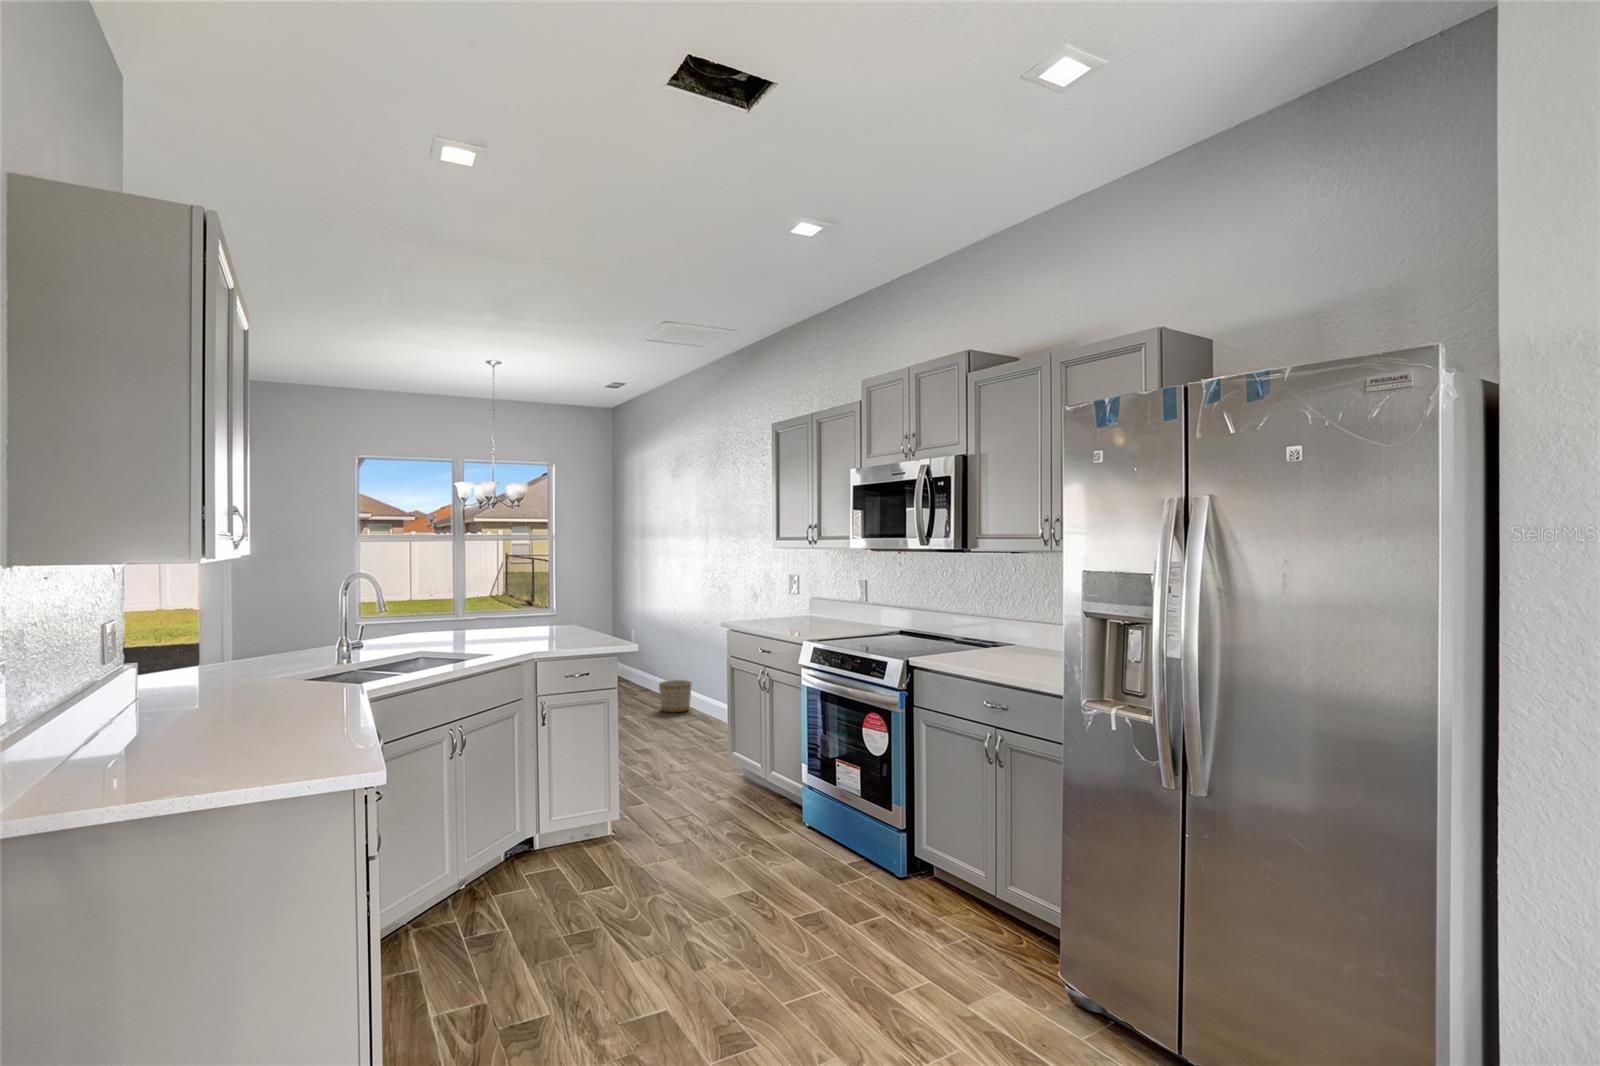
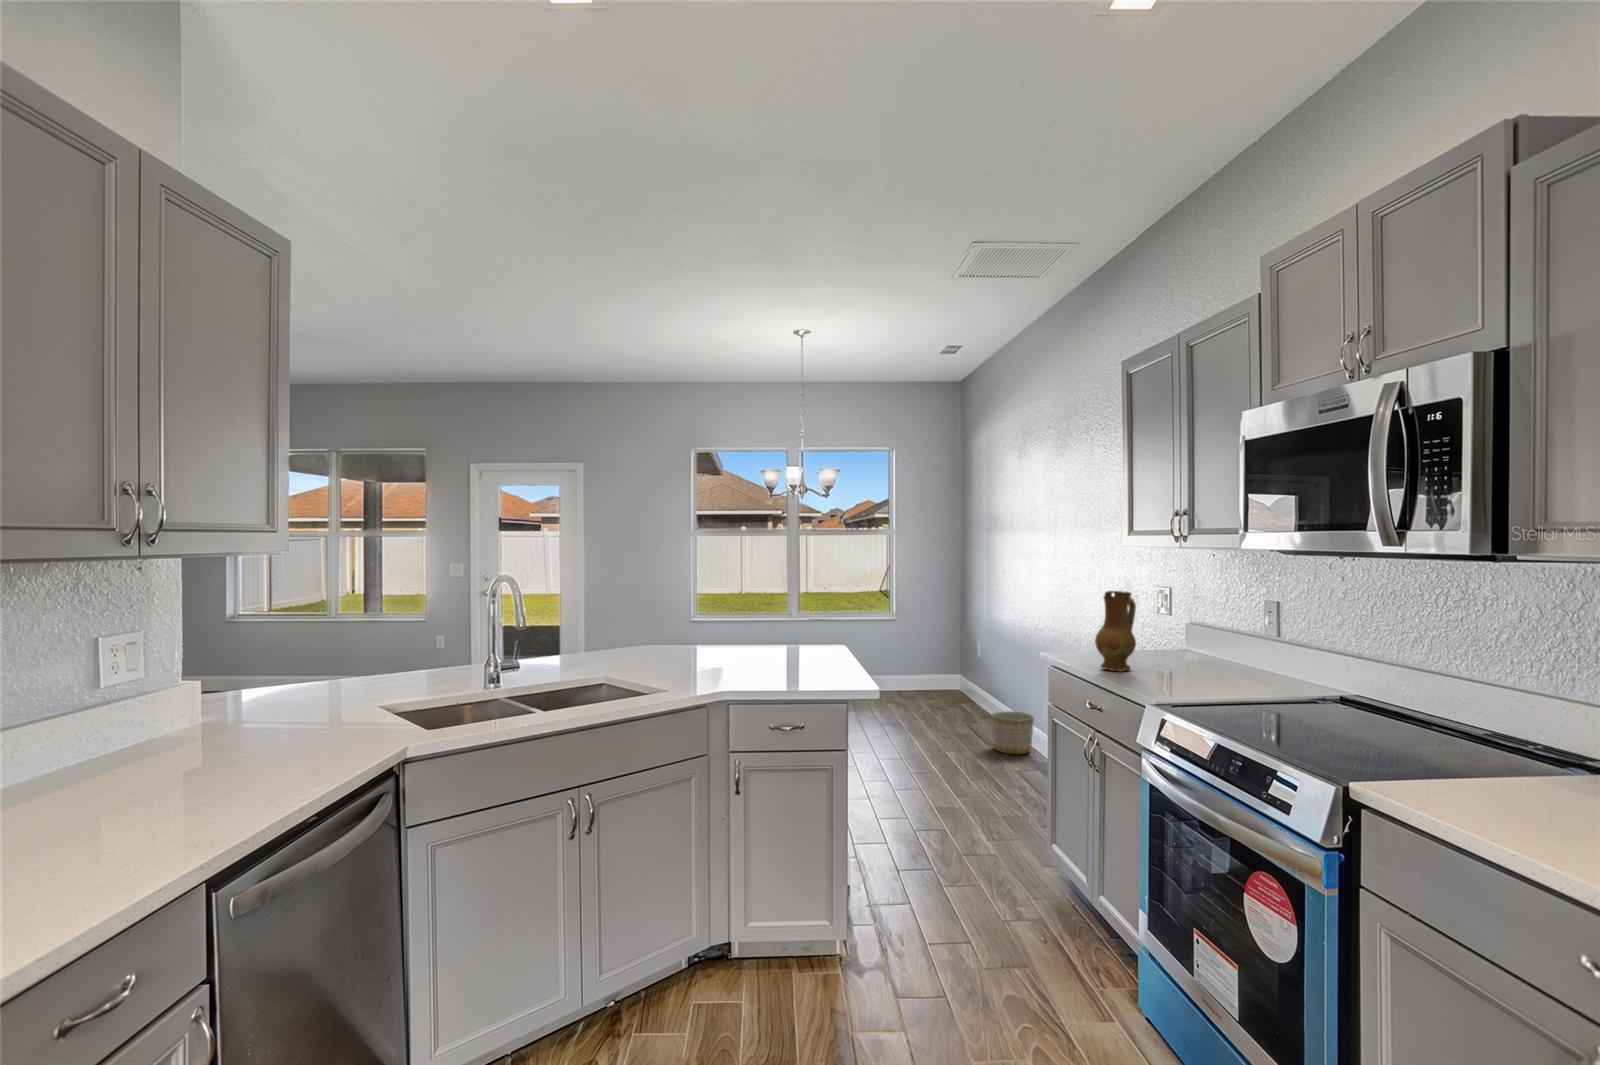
ceramic jug: none [763,577,788,628] -> present [1095,591,1136,671]

